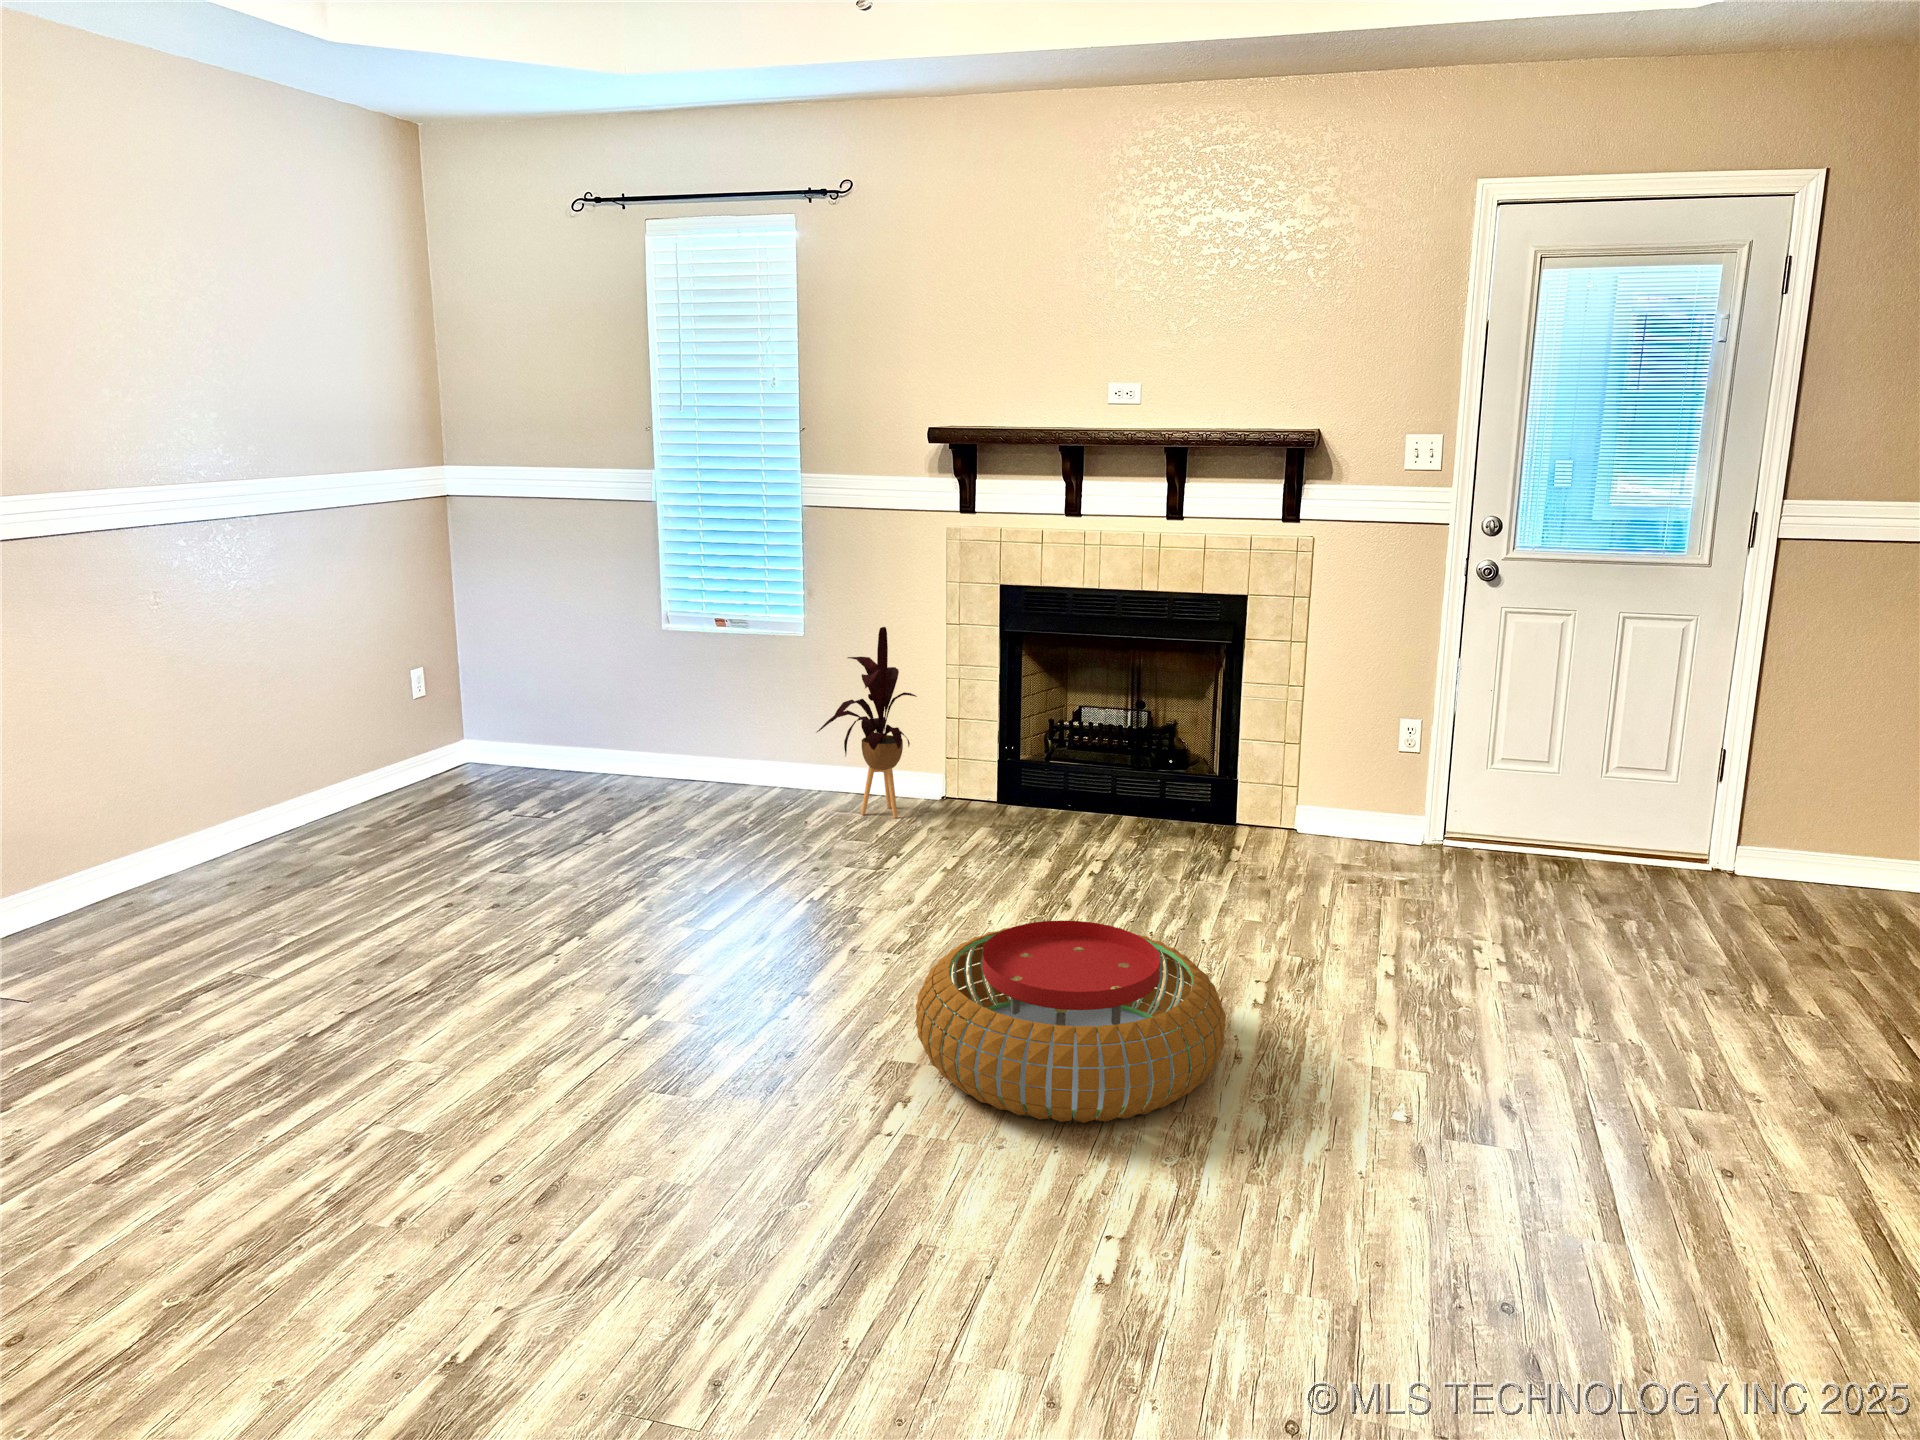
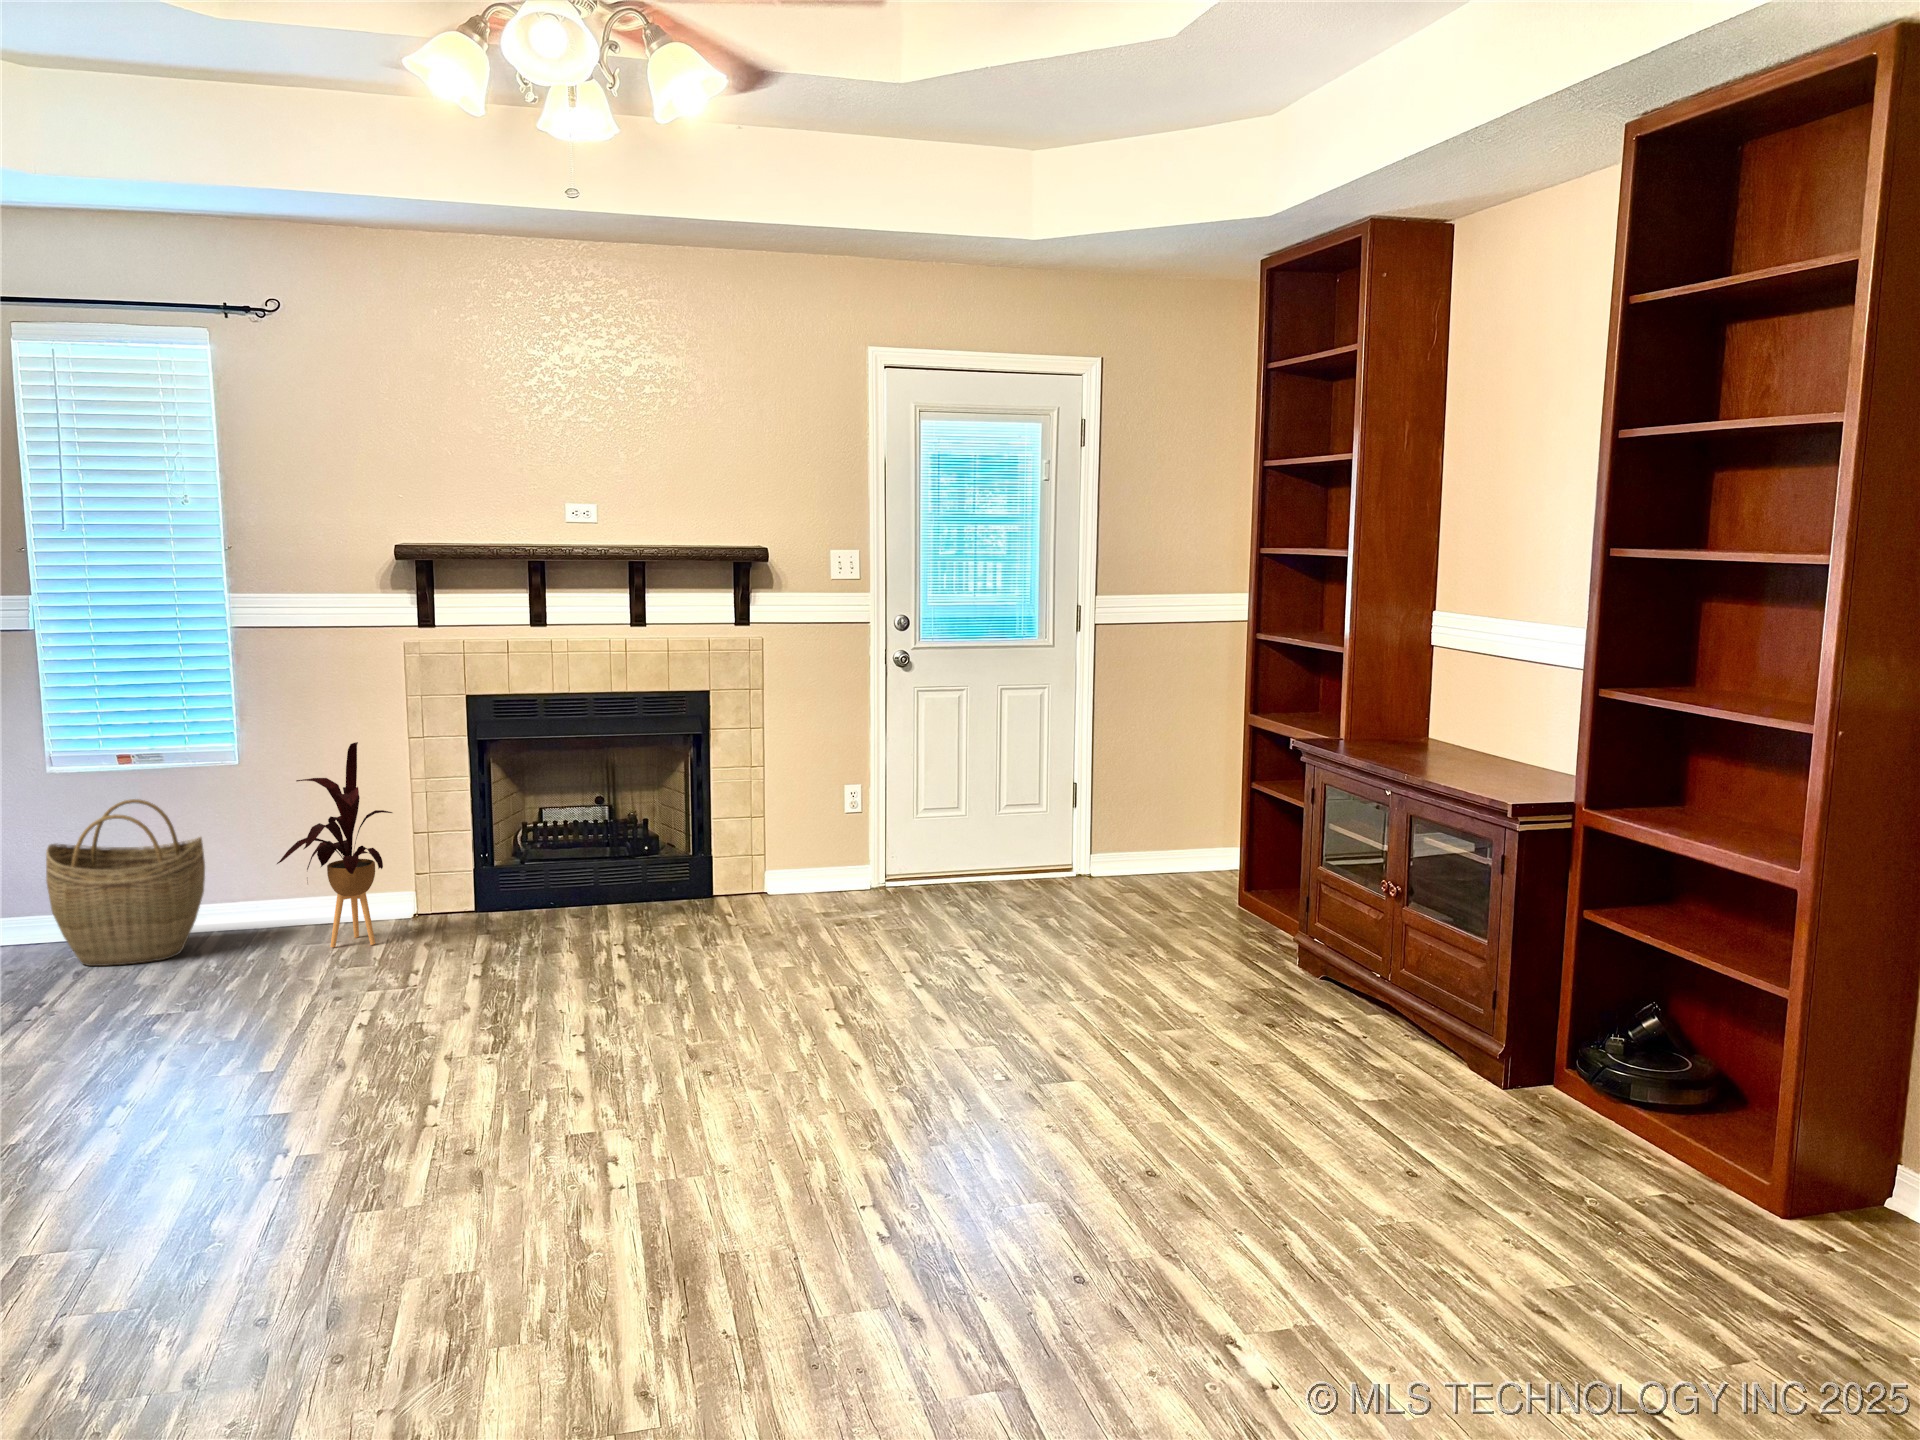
woven basket: none [658,661,777,803] -> present [46,799,205,966]
pouf: present [916,920,1225,1123] -> none [582,979,862,1148]

